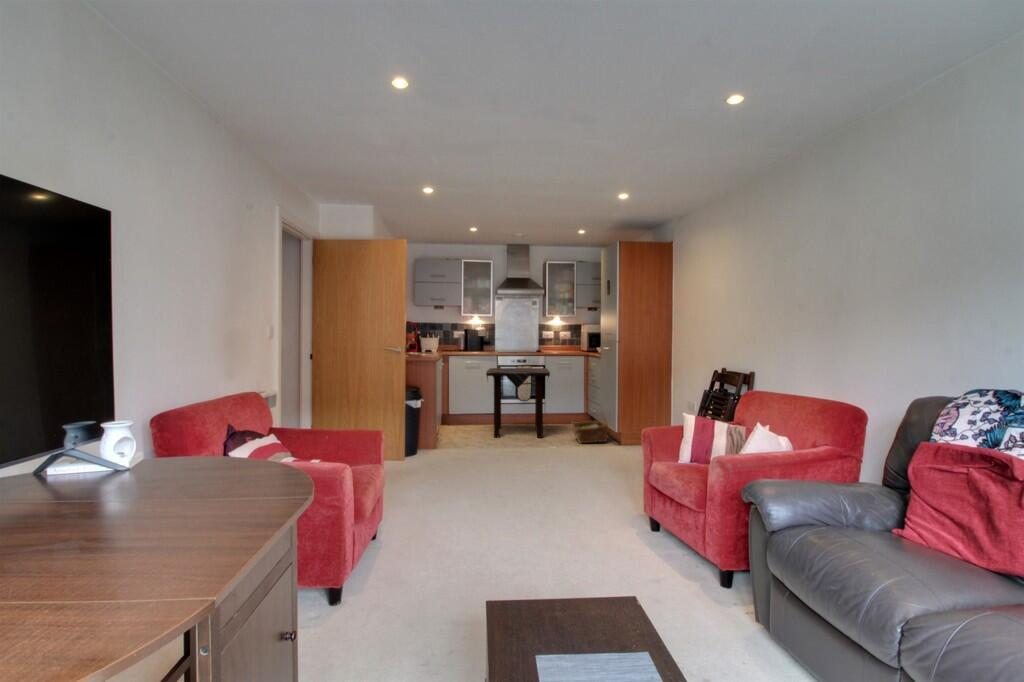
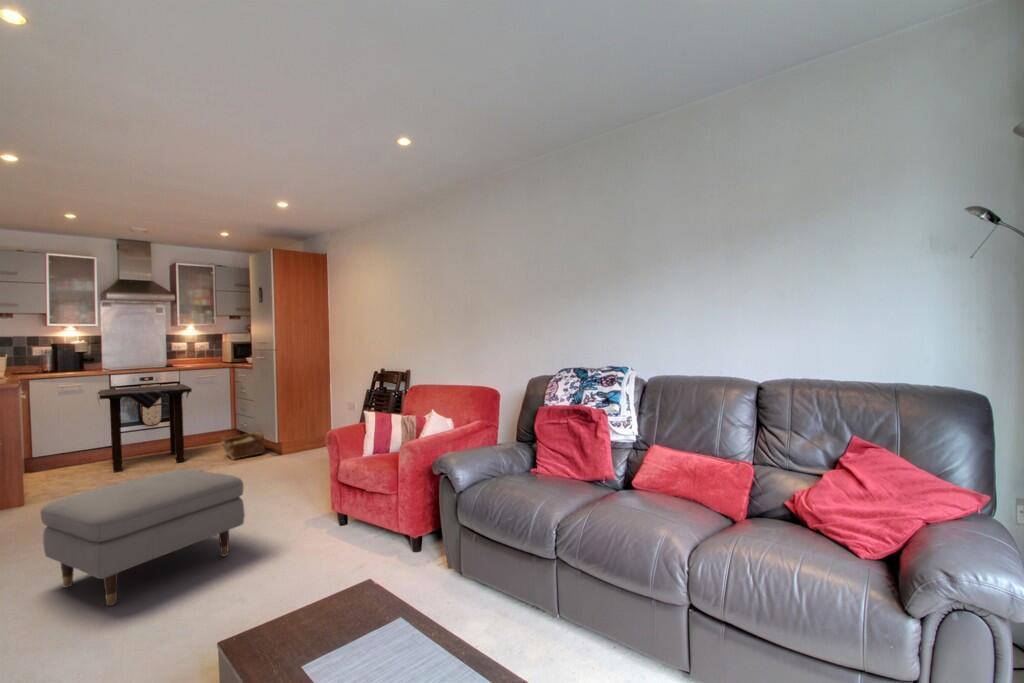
ottoman: none [430,445,564,545] -> present [40,469,245,606]

